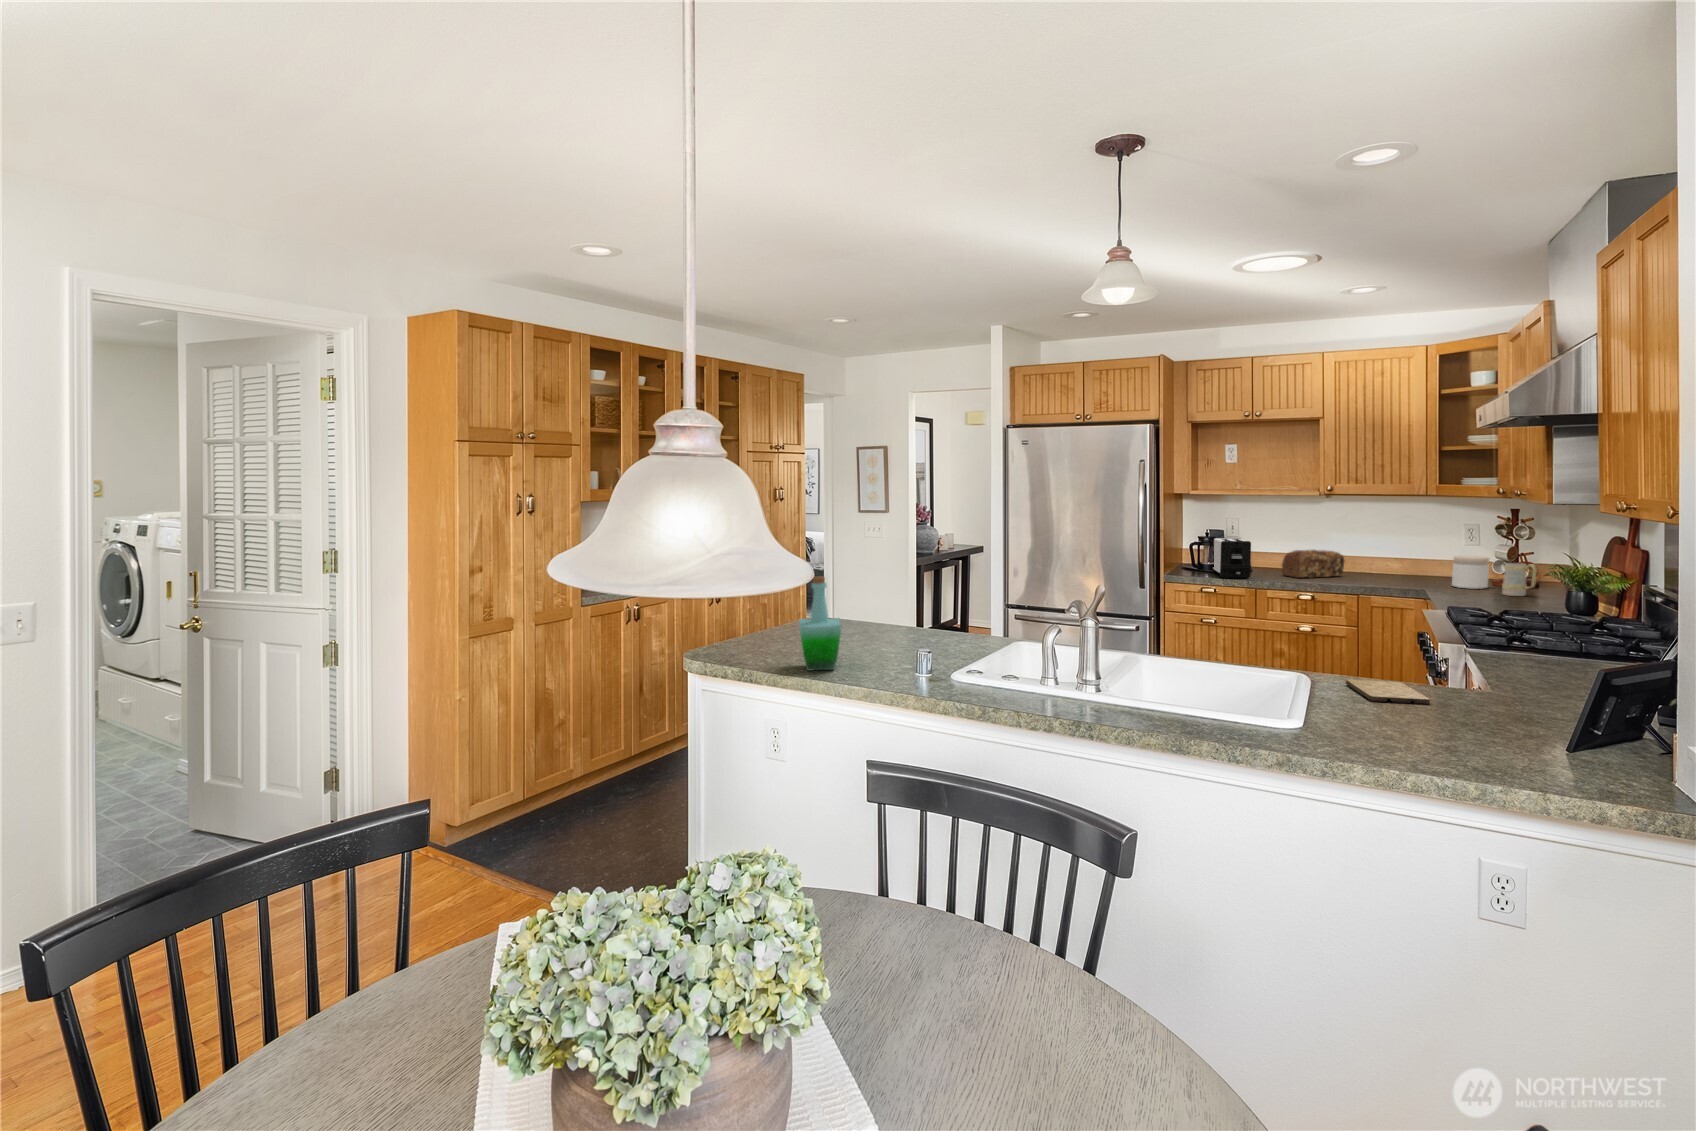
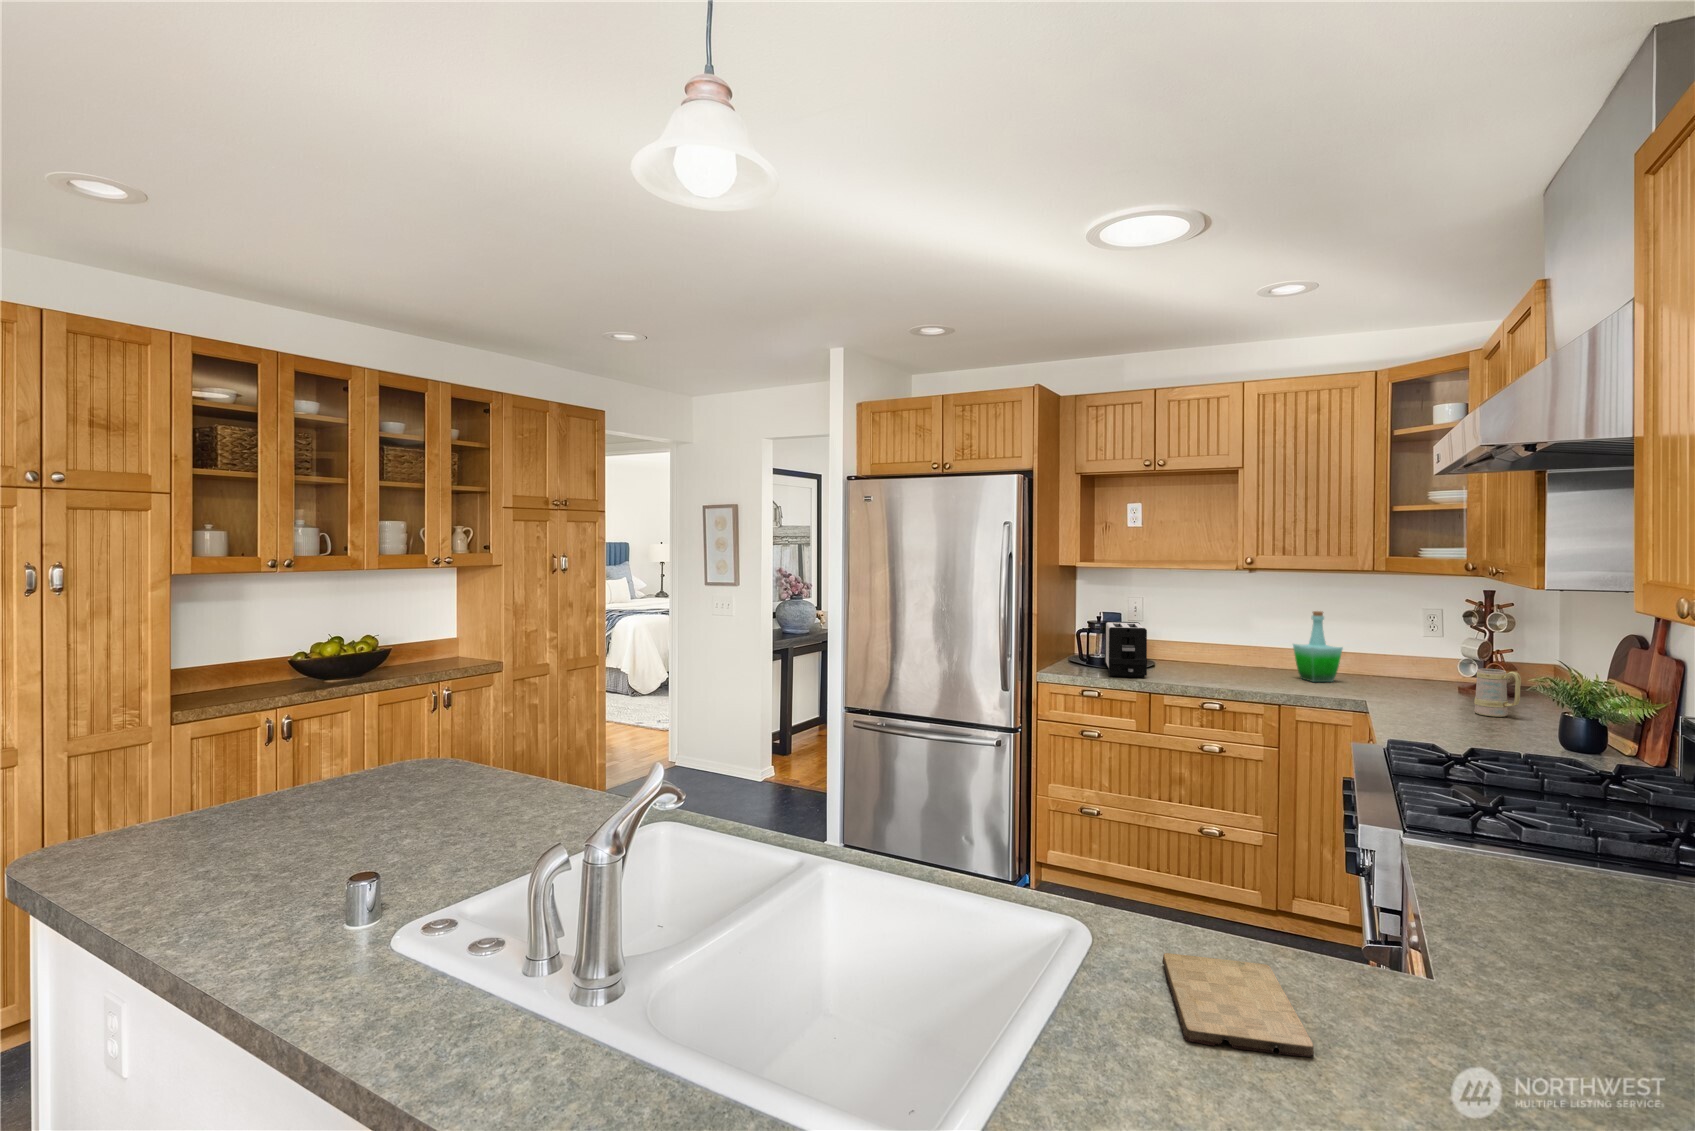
bread loaf: present [1282,550,1344,578] -> none [1190,640,1270,678]
jar: present [1452,556,1489,589] -> none [1407,654,1456,702]
bottle: present [799,576,841,670] -> present [1293,611,1343,682]

